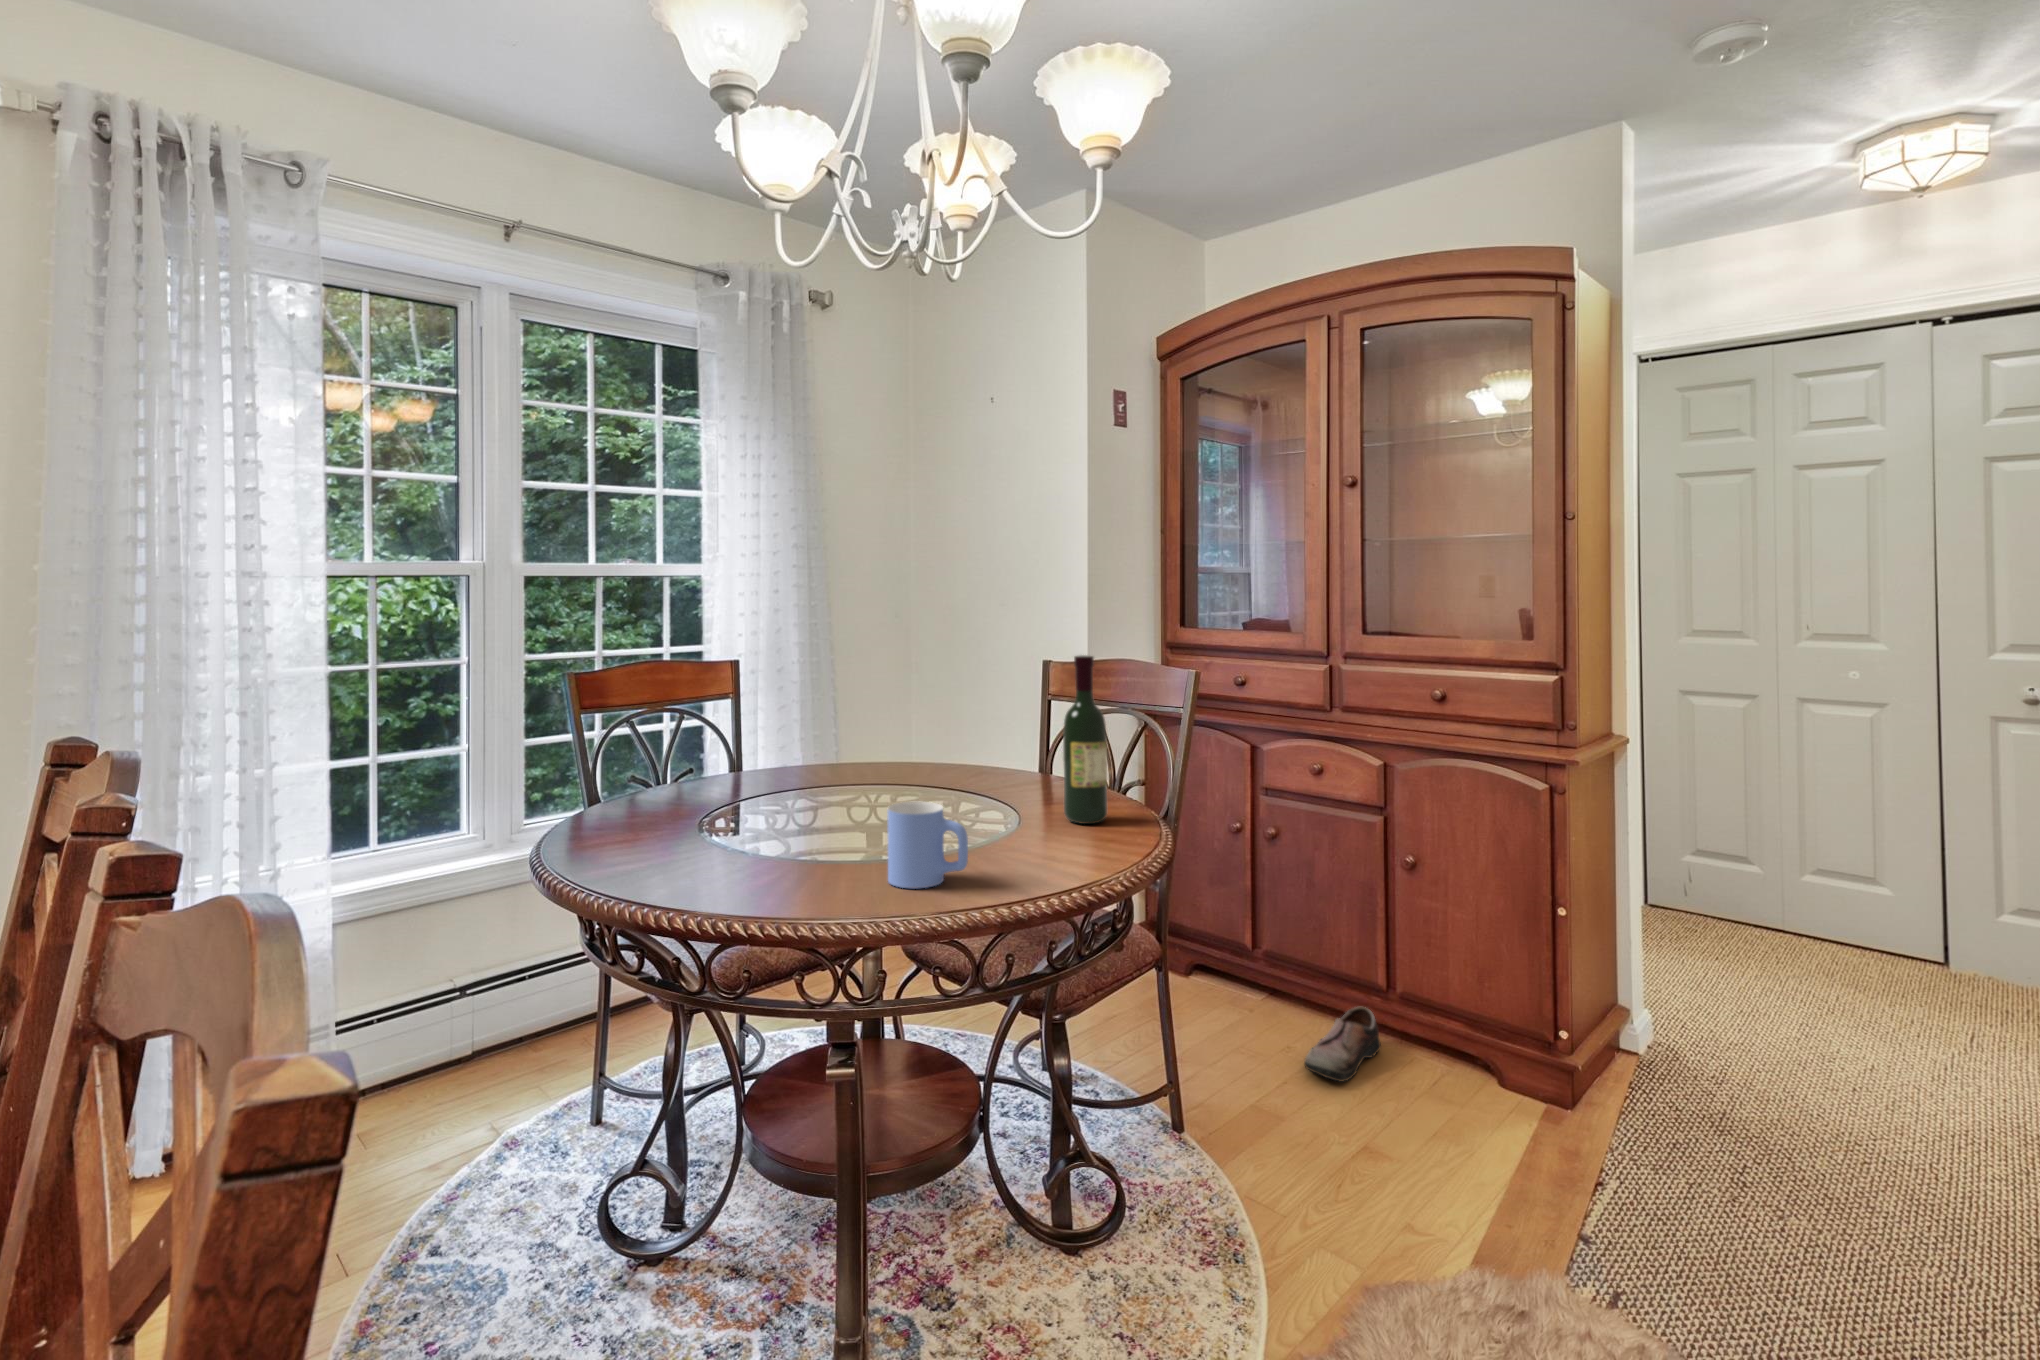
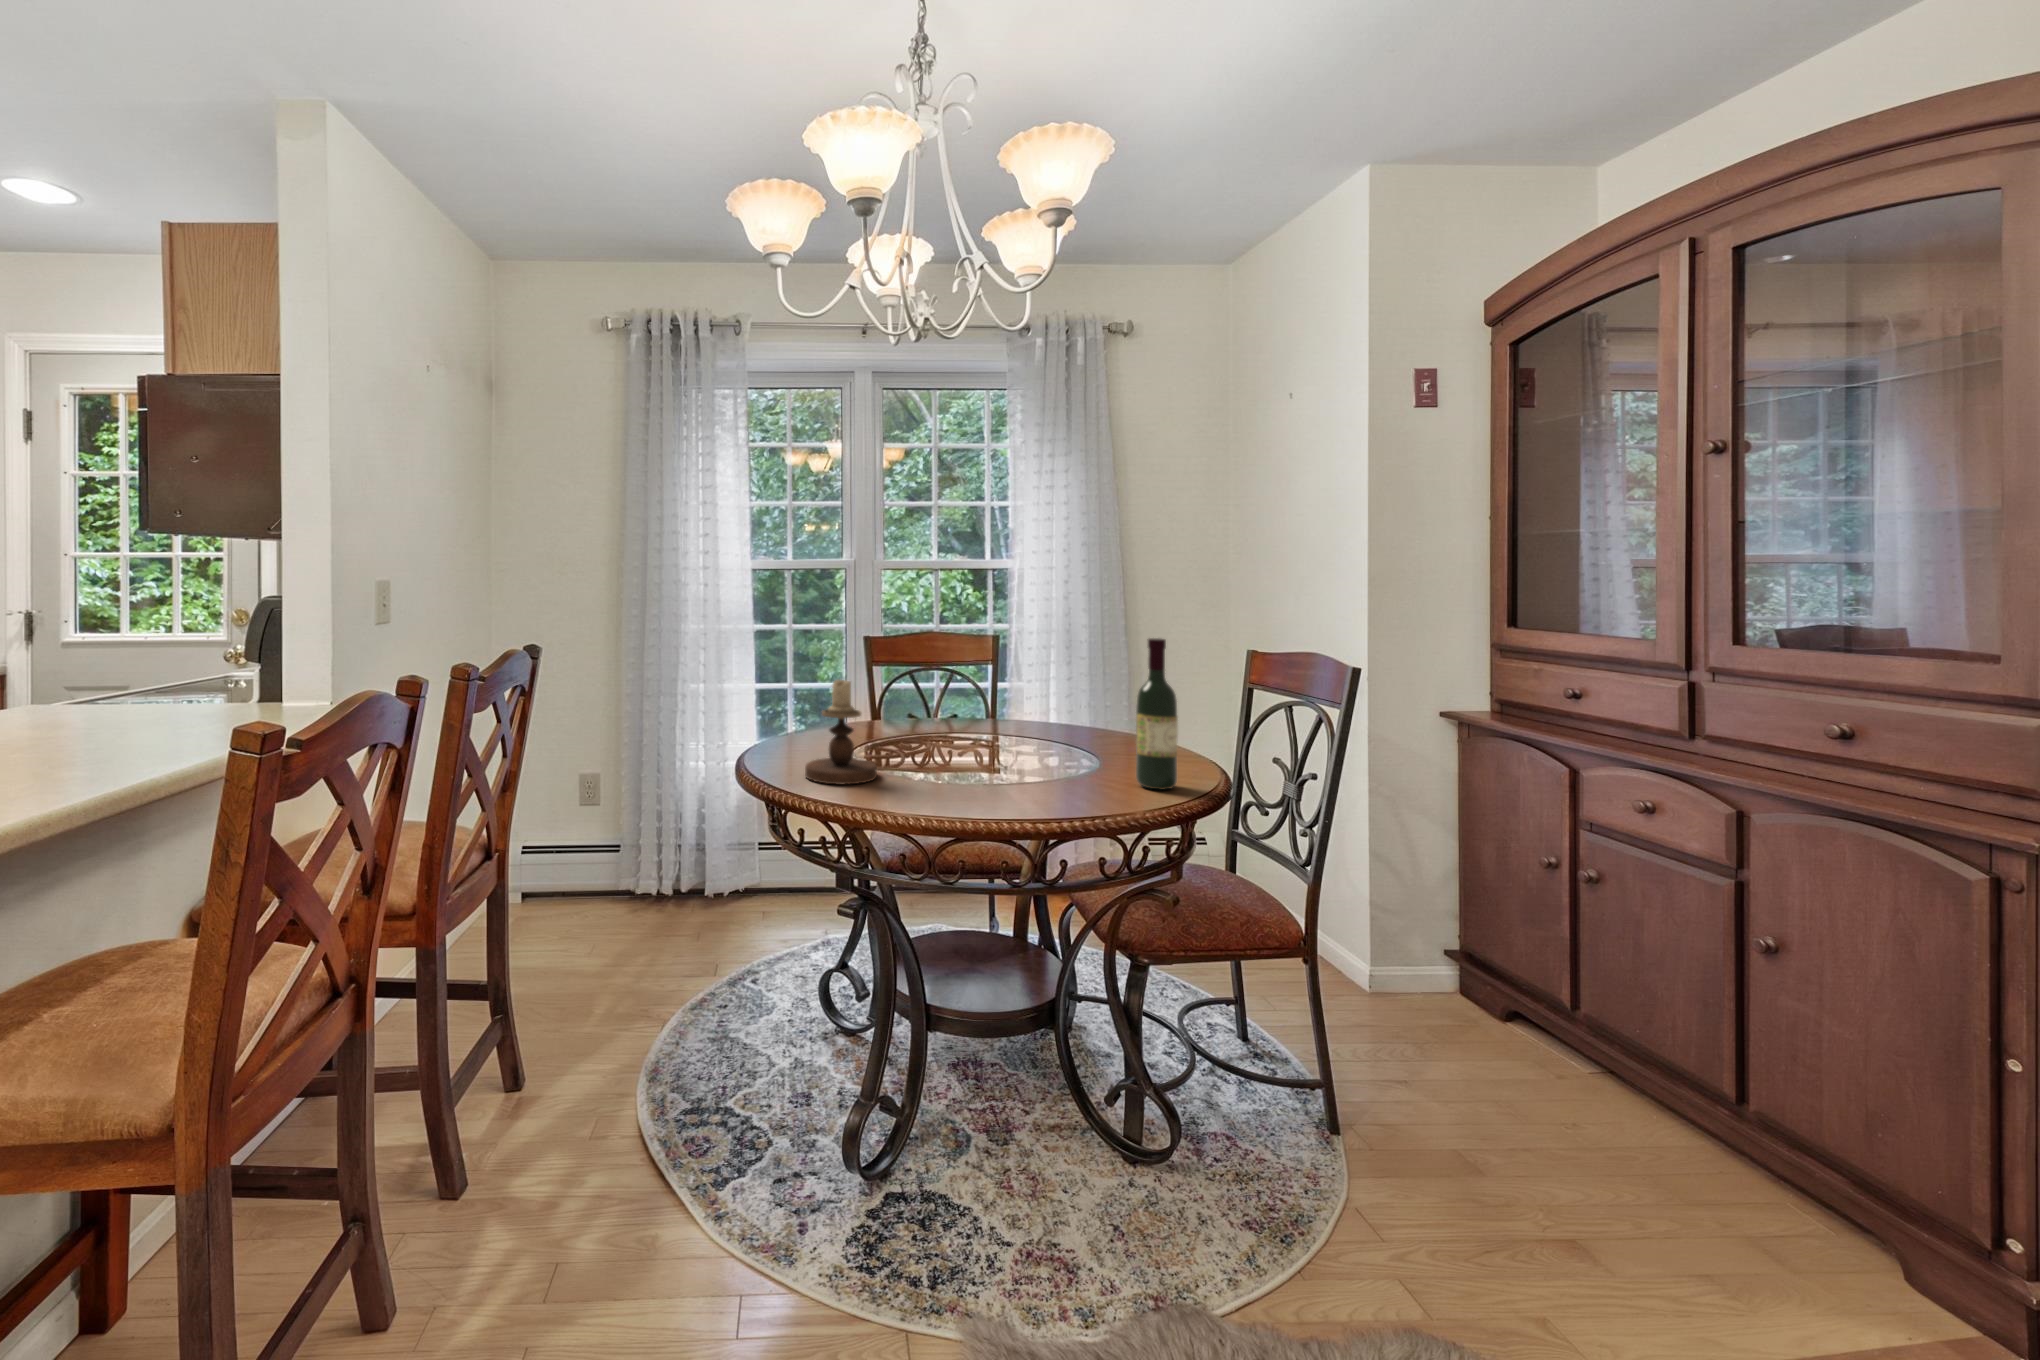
candlestick: none [706,744,813,900] -> present [805,680,877,784]
mug: present [888,802,968,888] -> none [912,735,959,799]
shoe: present [1304,1007,1381,1082] -> none [1555,1106,1709,1175]

